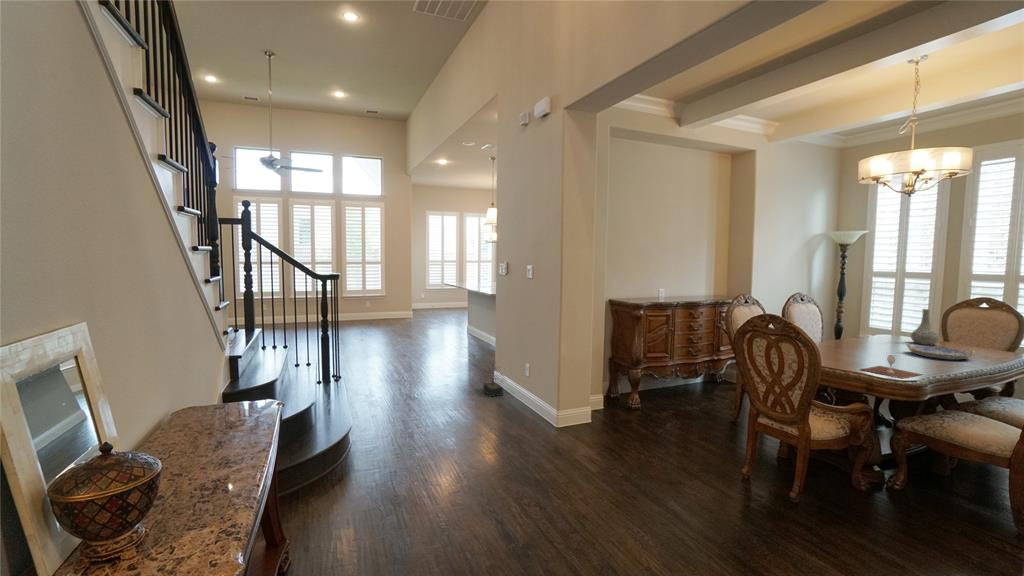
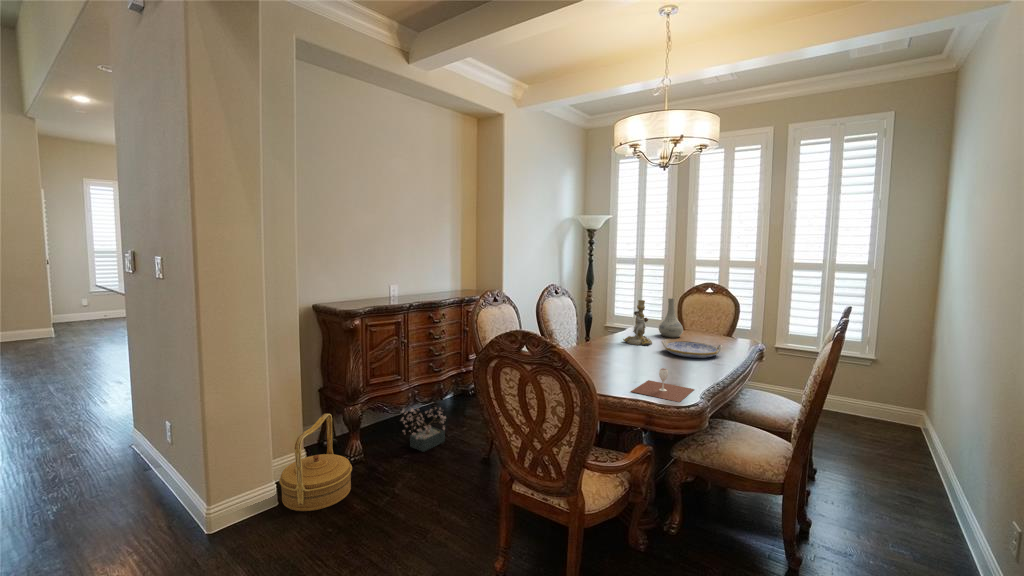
candlestick: none [867,308,899,347] -> present [623,300,652,345]
decorative plant: present [479,363,503,397] -> present [401,407,446,452]
woven basket: none [595,368,638,424] -> present [279,414,352,511]

